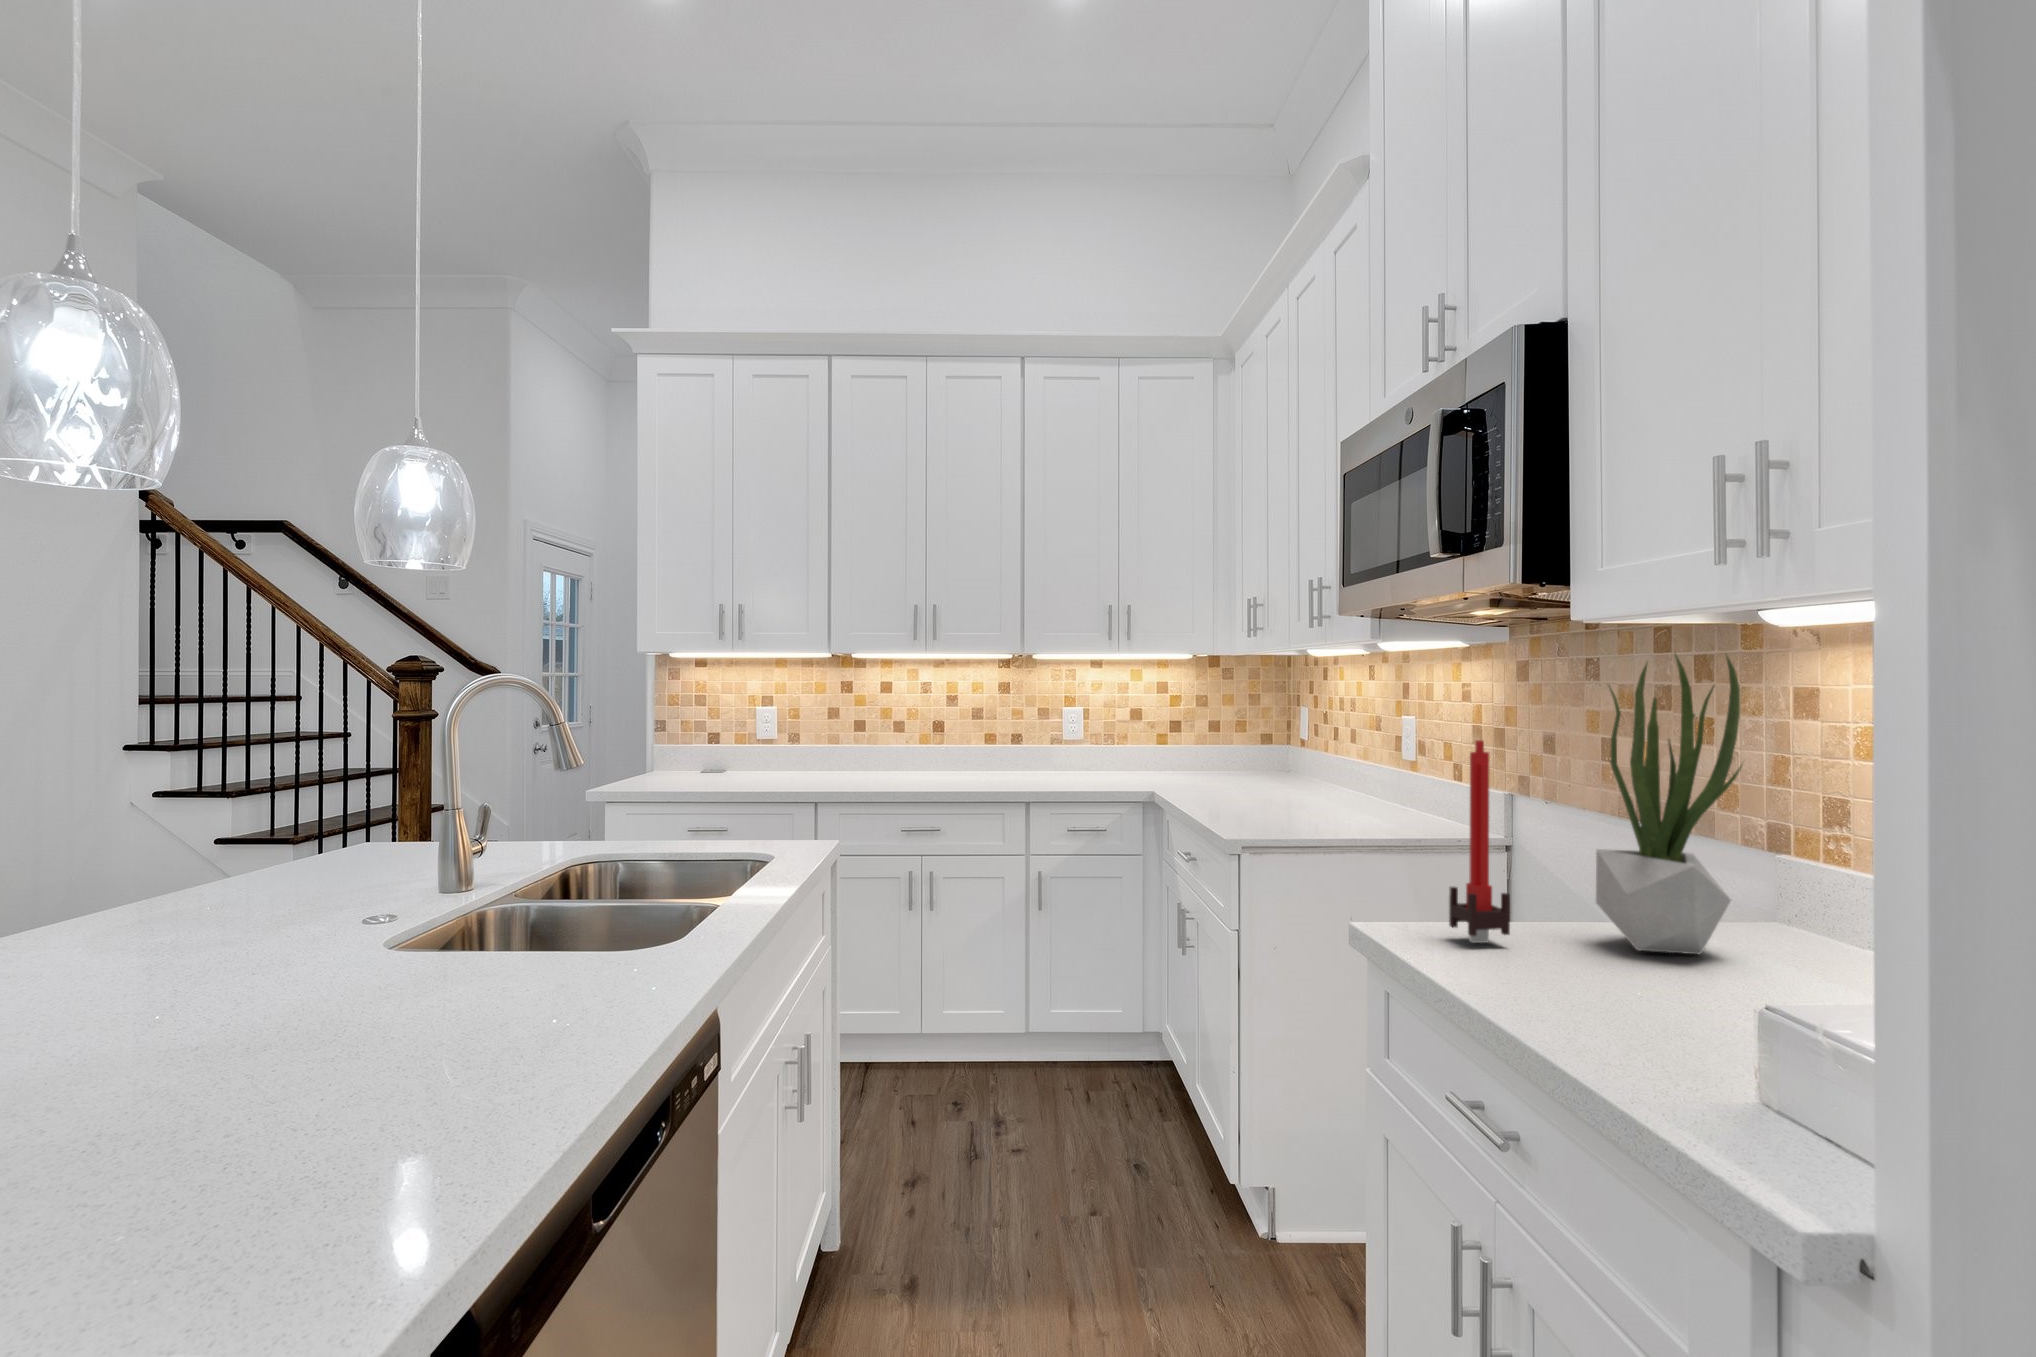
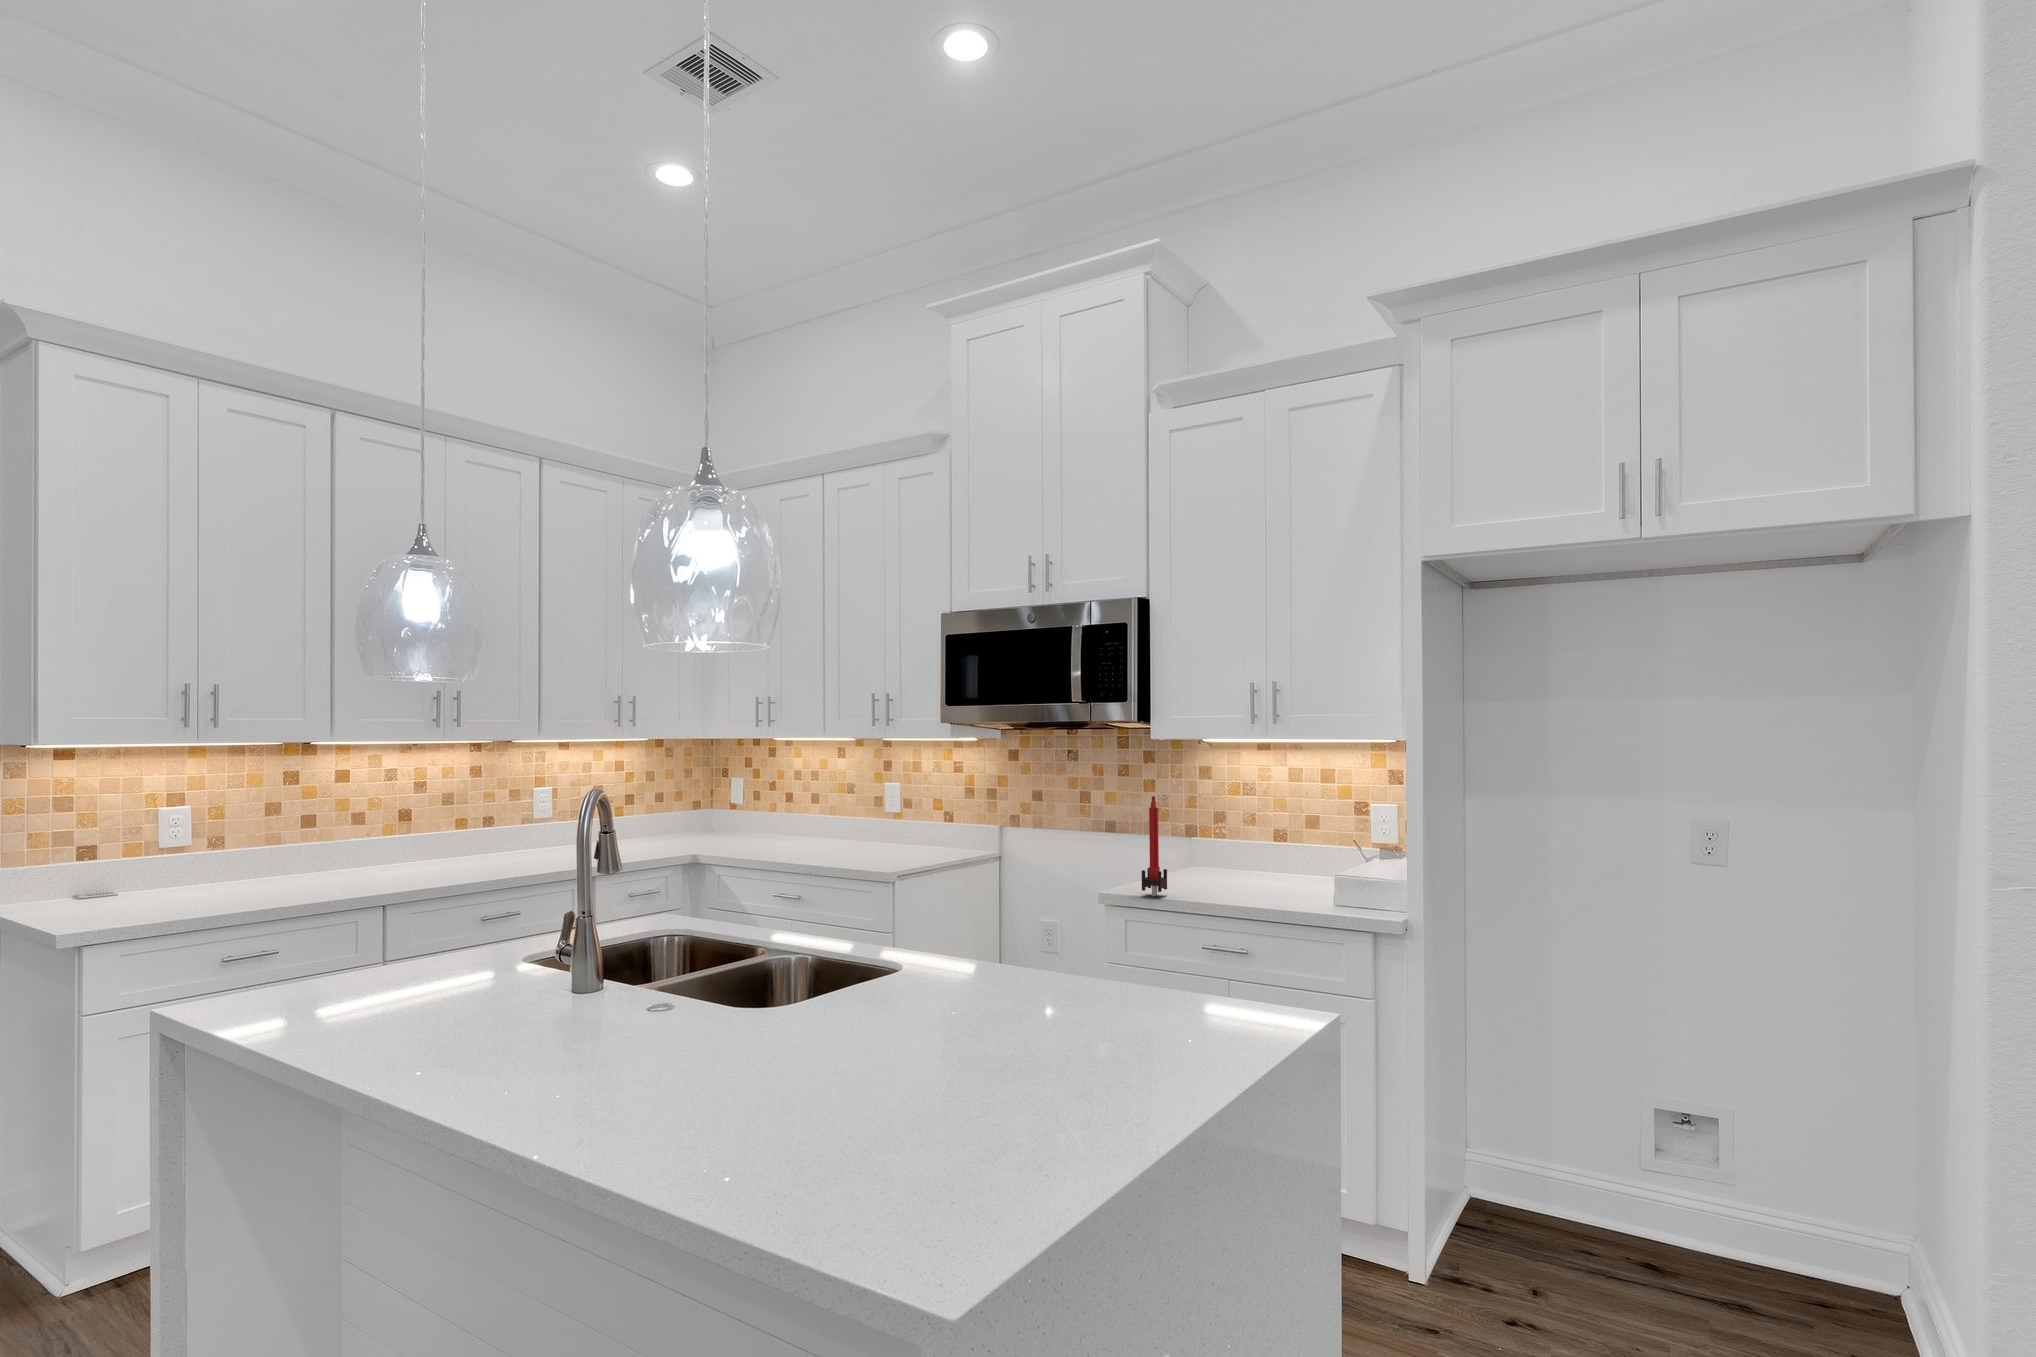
potted plant: present [1596,654,1742,954] -> none [1177,752,1232,887]

